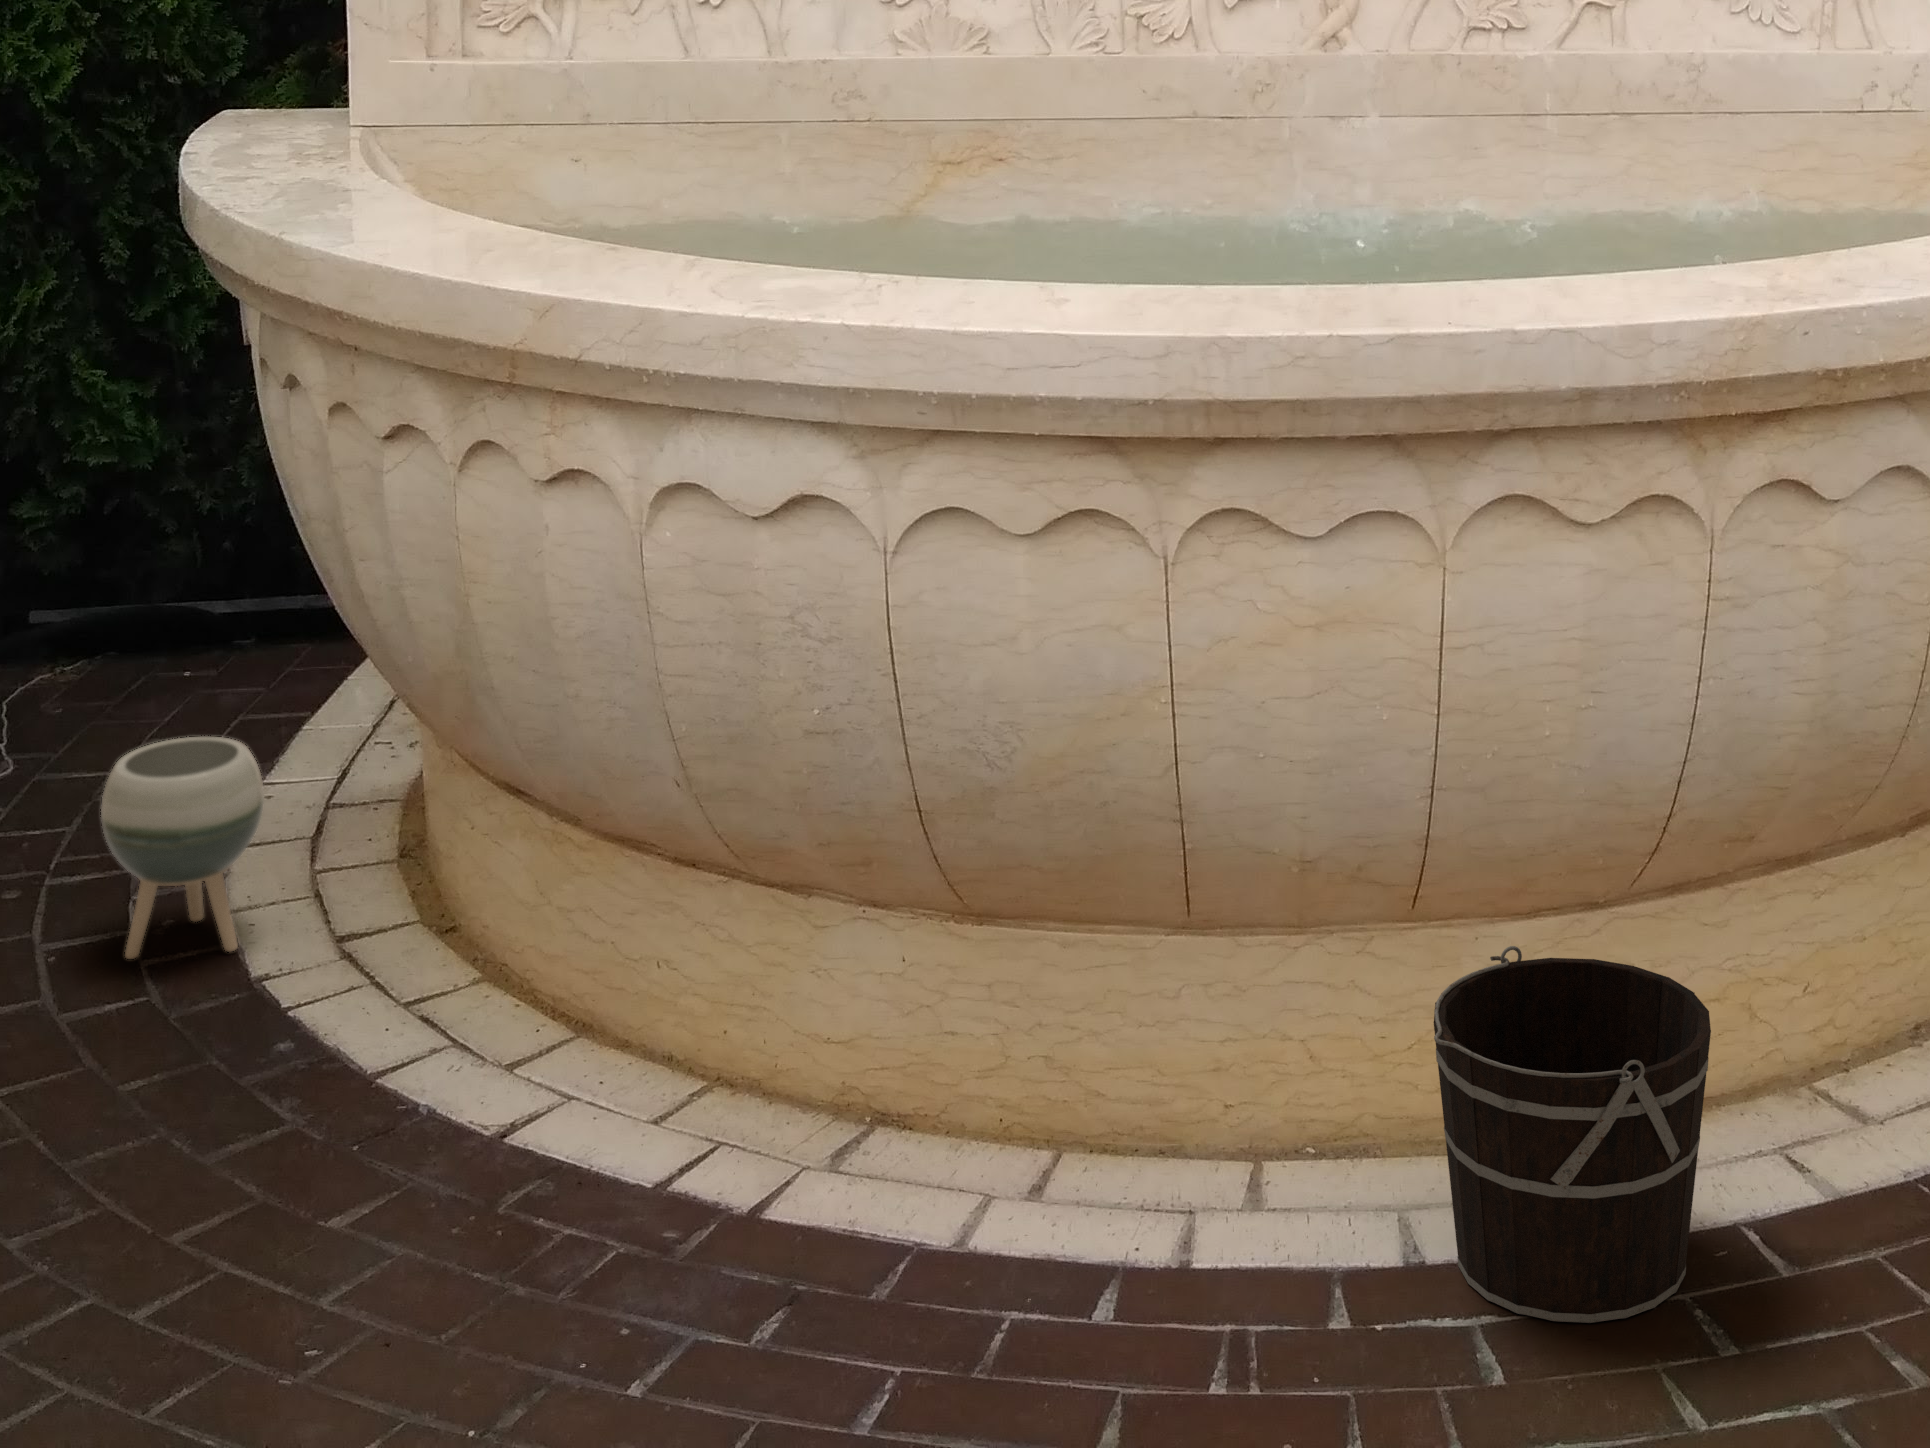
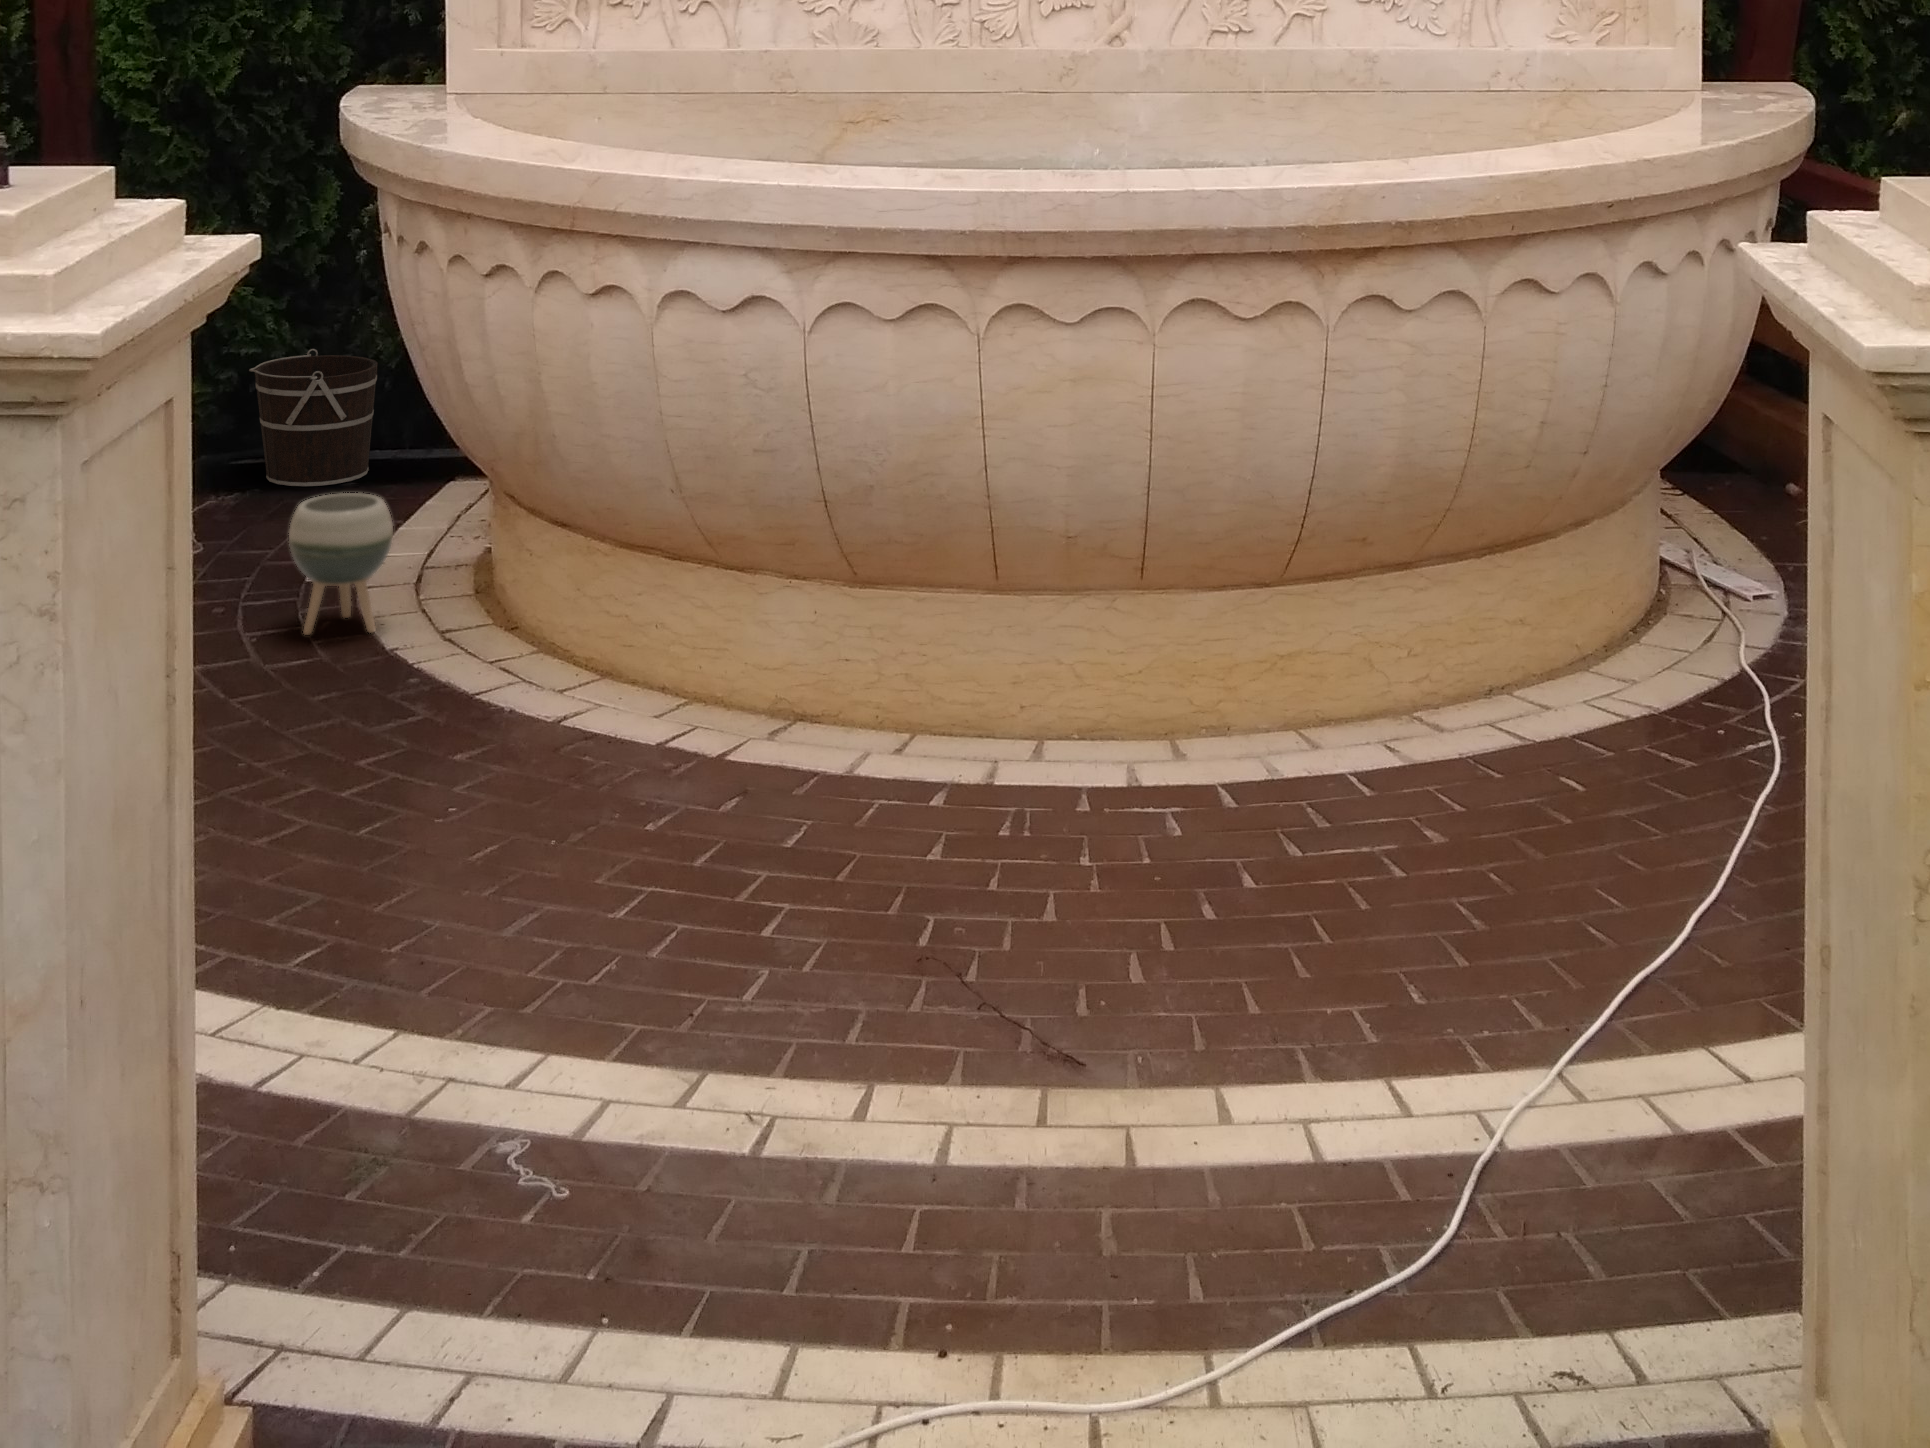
bucket: present [1434,946,1711,1323] -> present [249,349,378,486]

